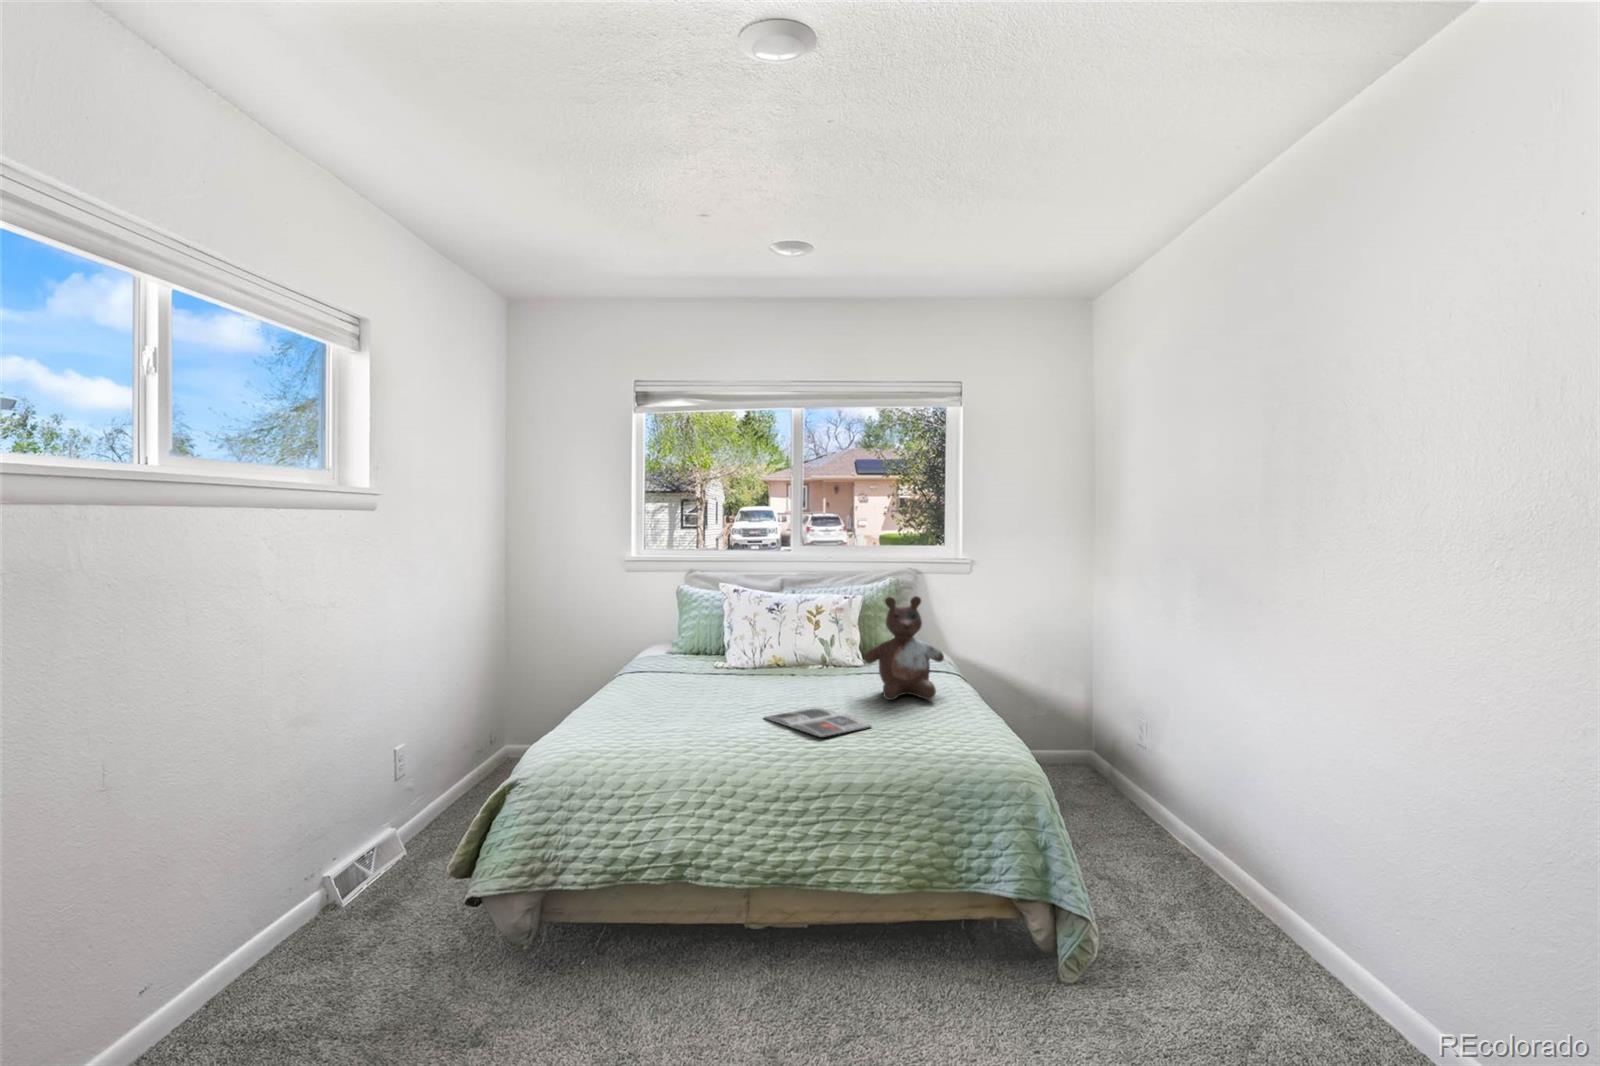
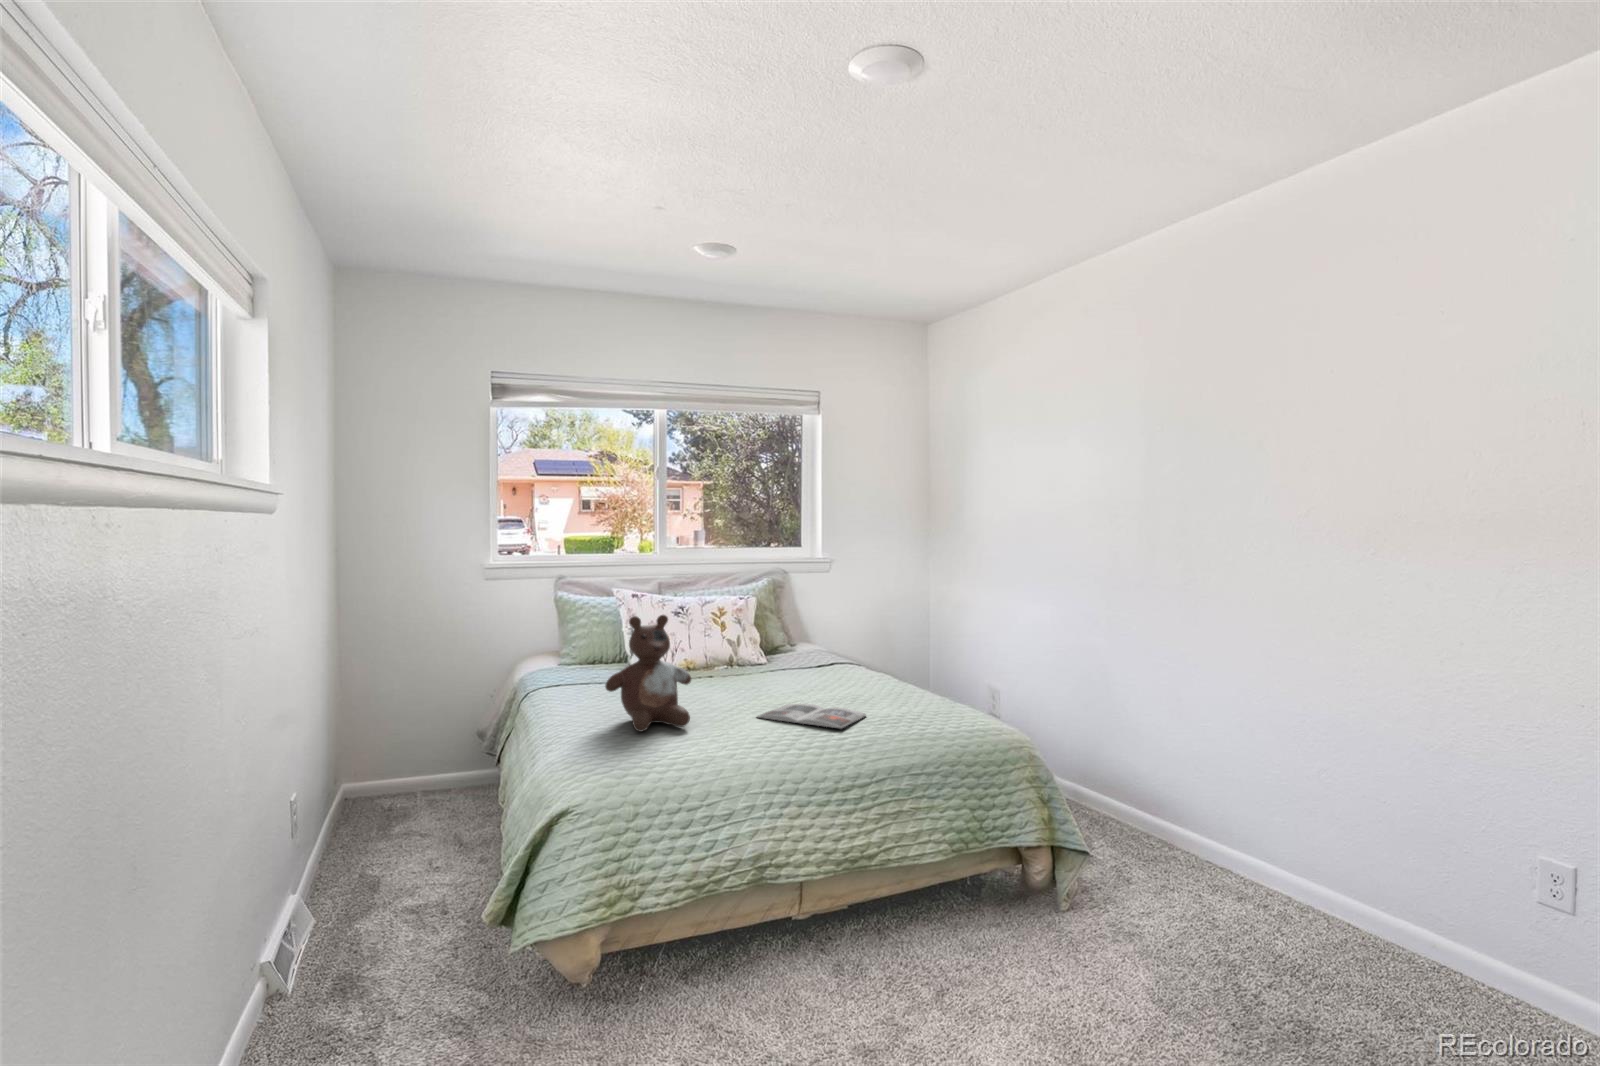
stuffed bear: present [864,596,944,700] -> present [605,615,691,731]

